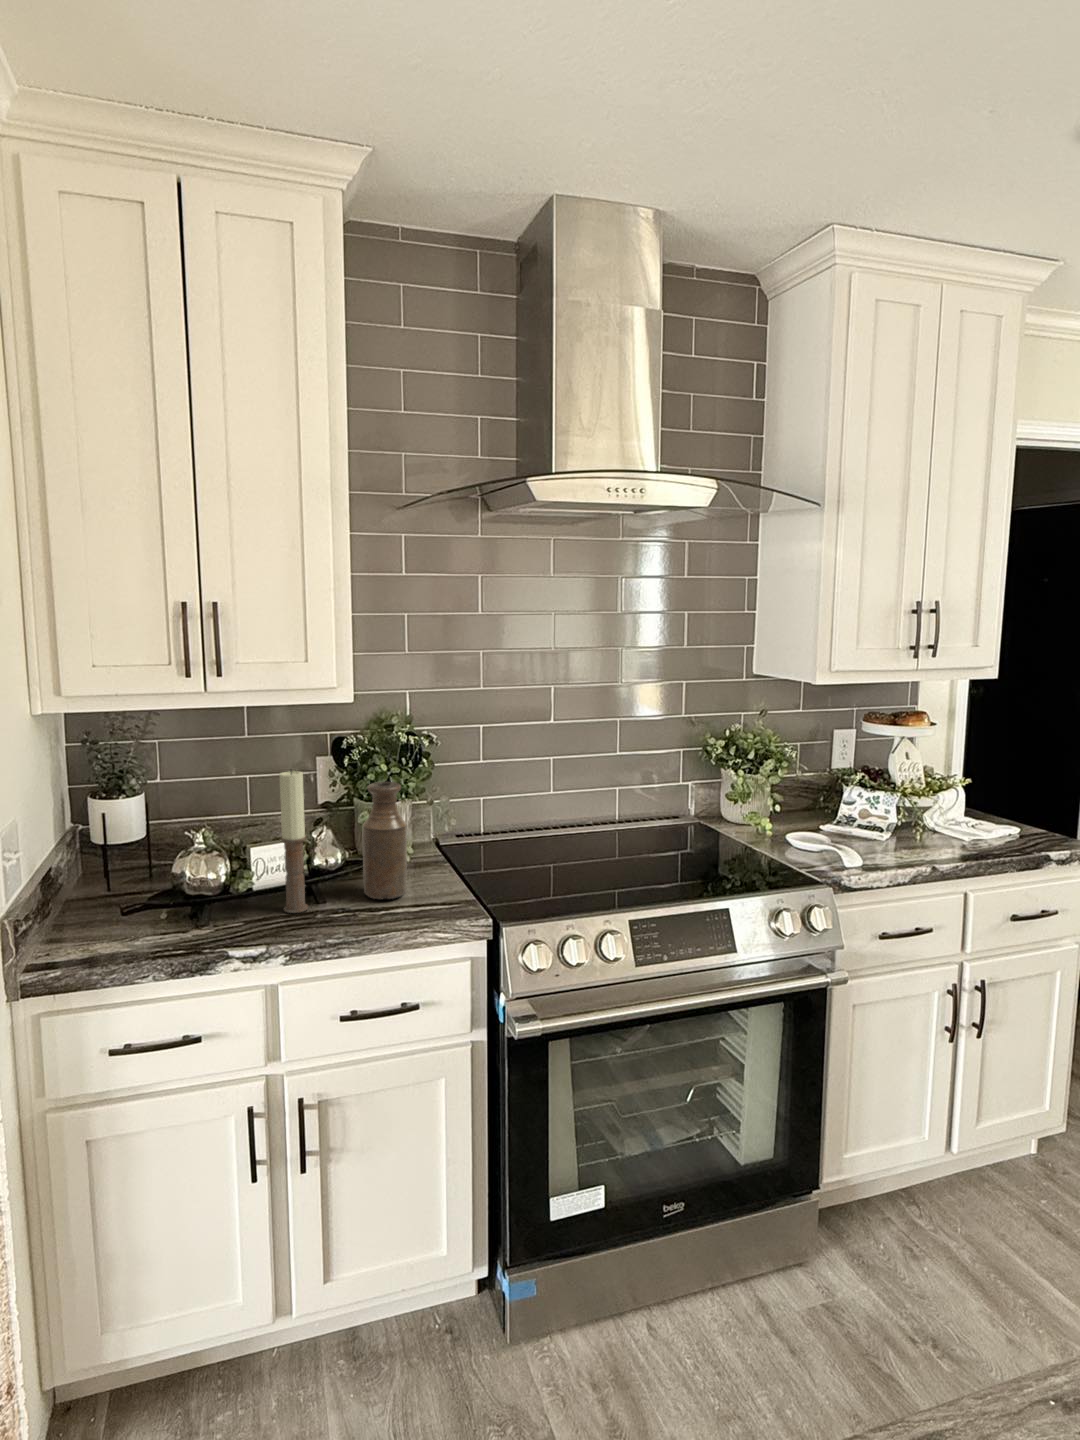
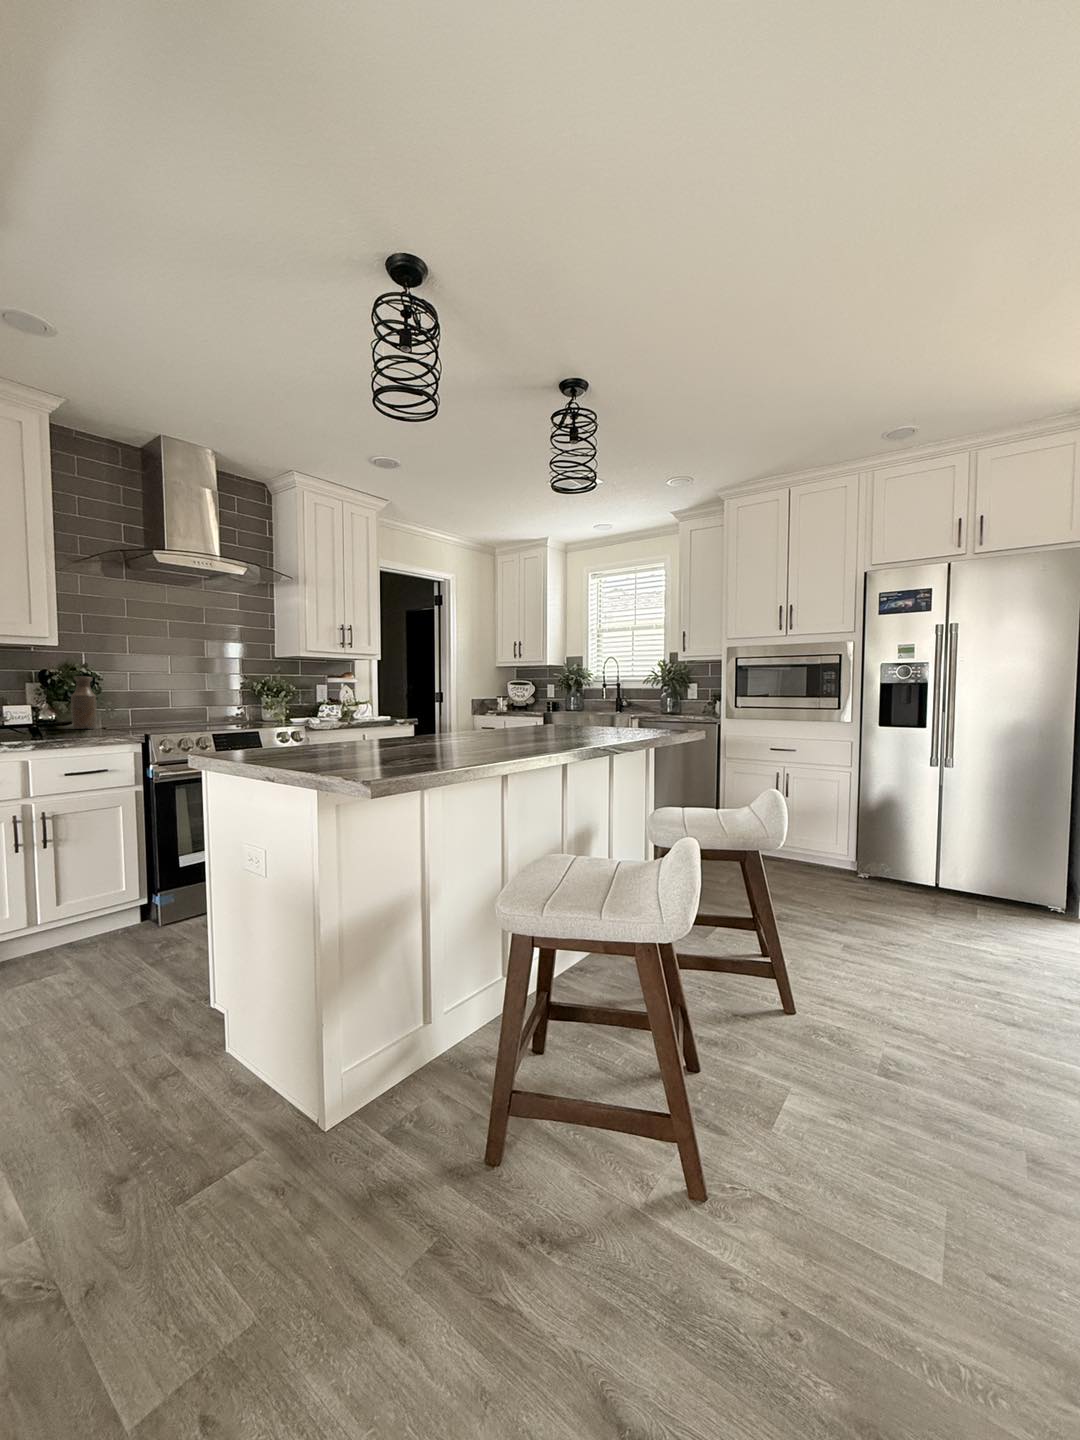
candle: present [280,770,308,913] -> none [25,664,42,731]

